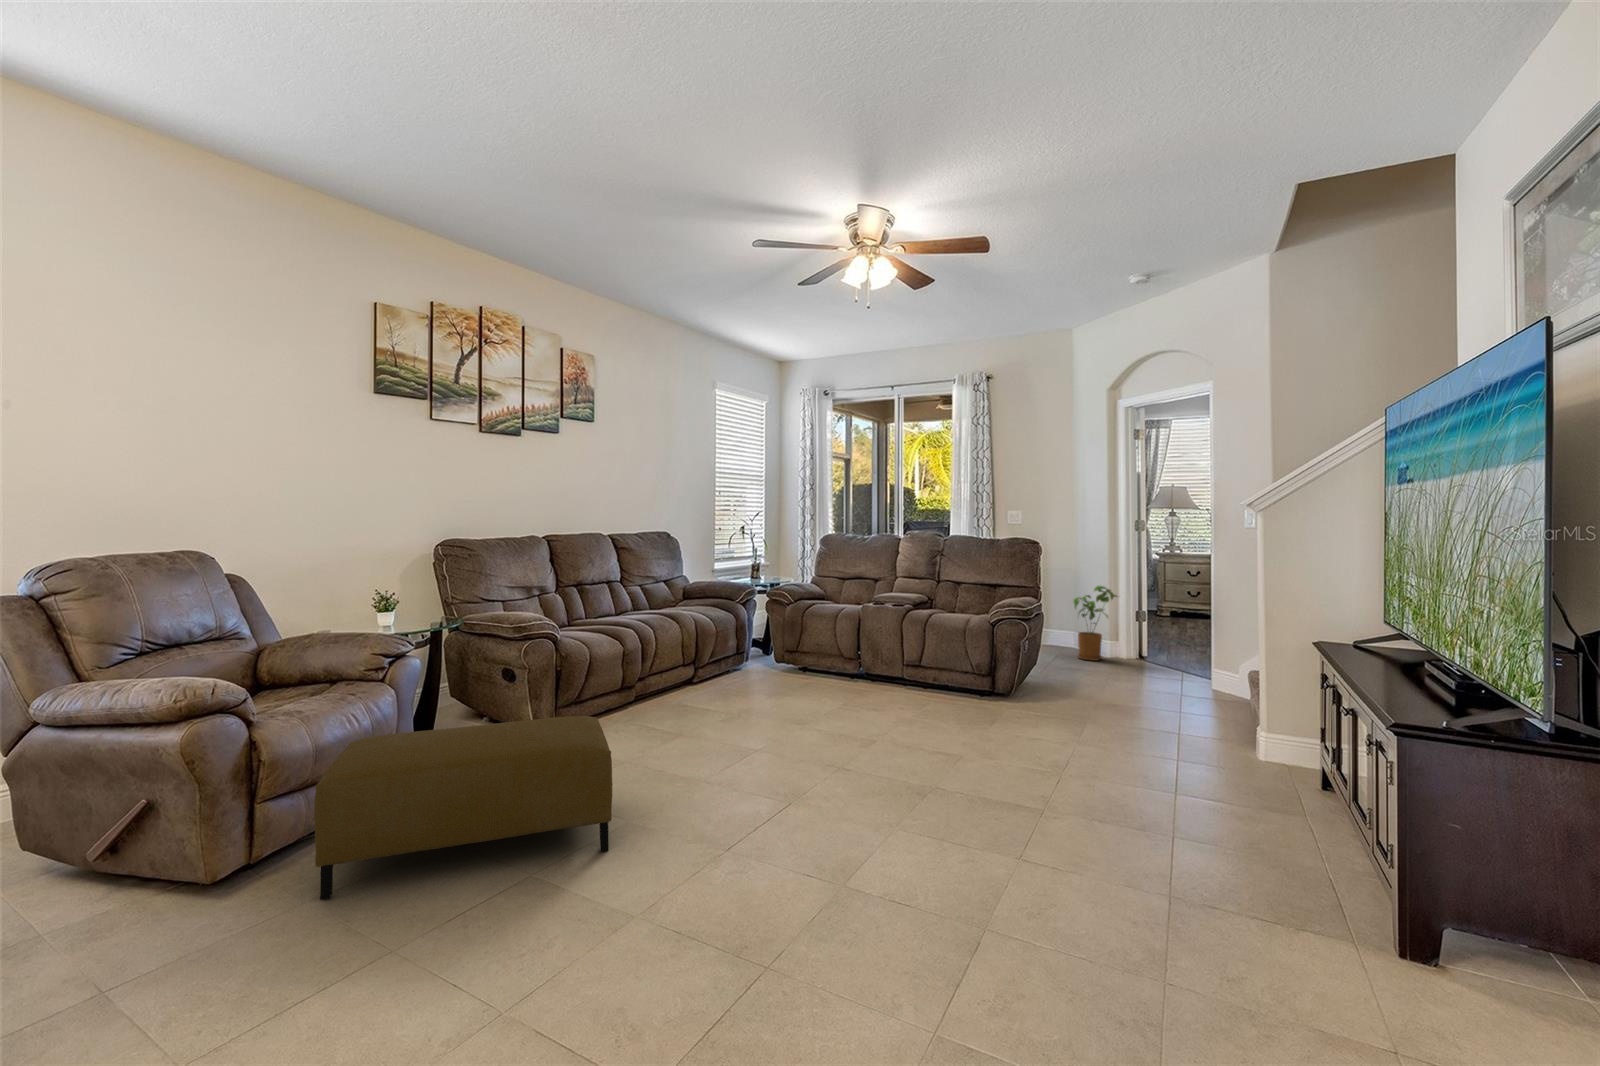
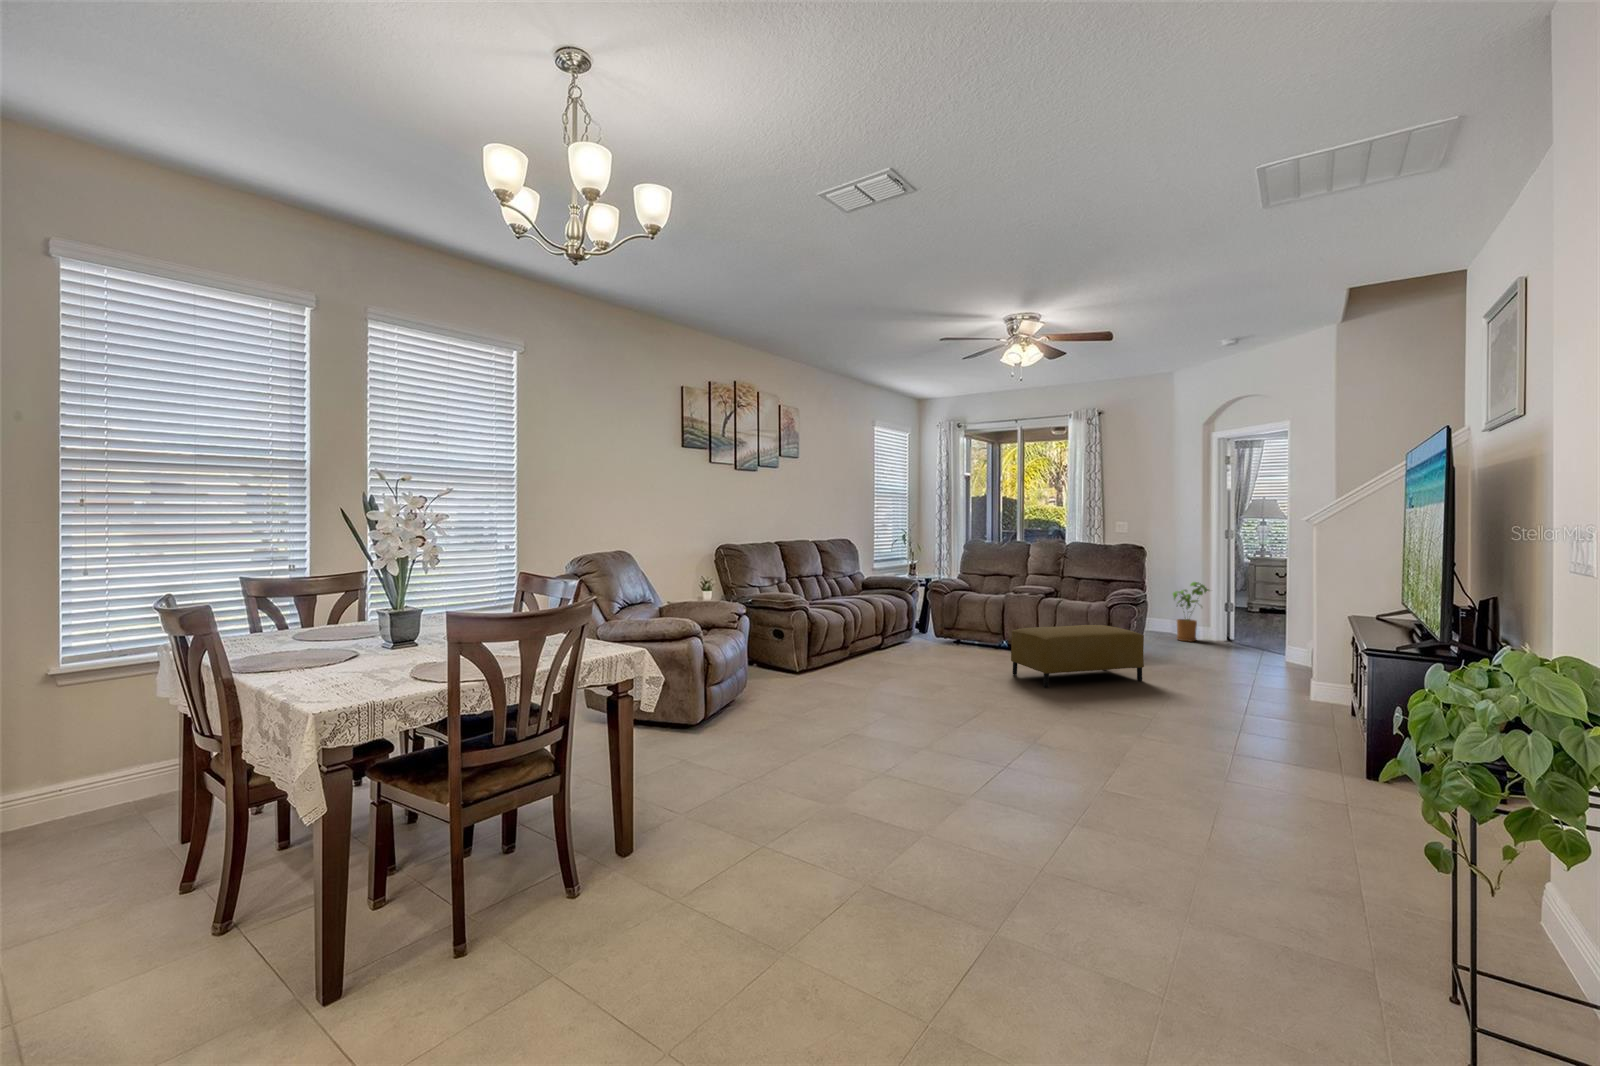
ottoman: present [314,716,612,899] -> present [1011,625,1144,687]

